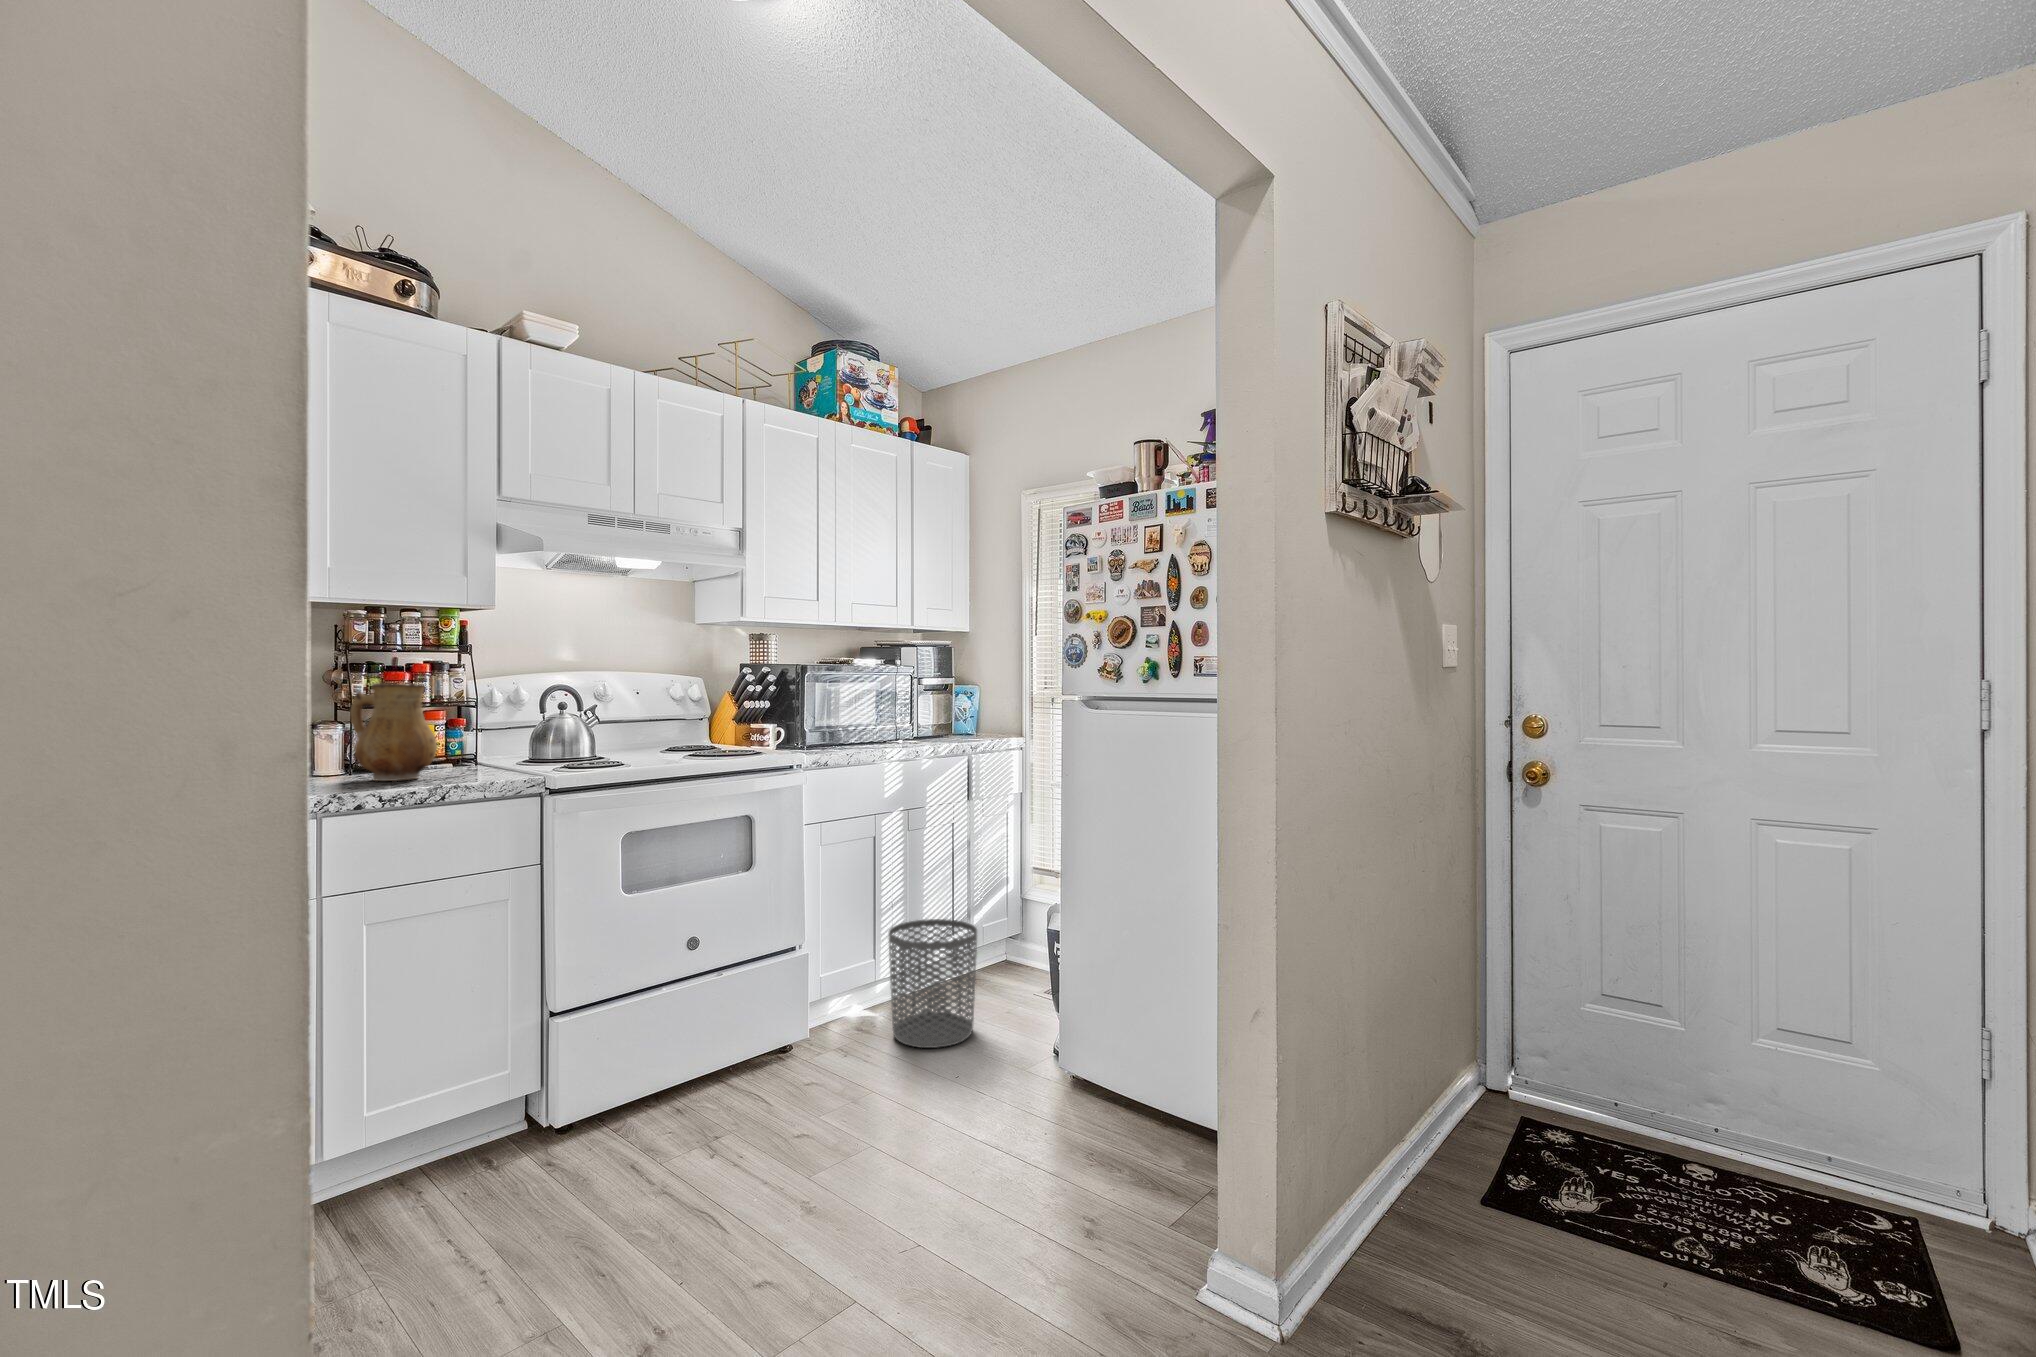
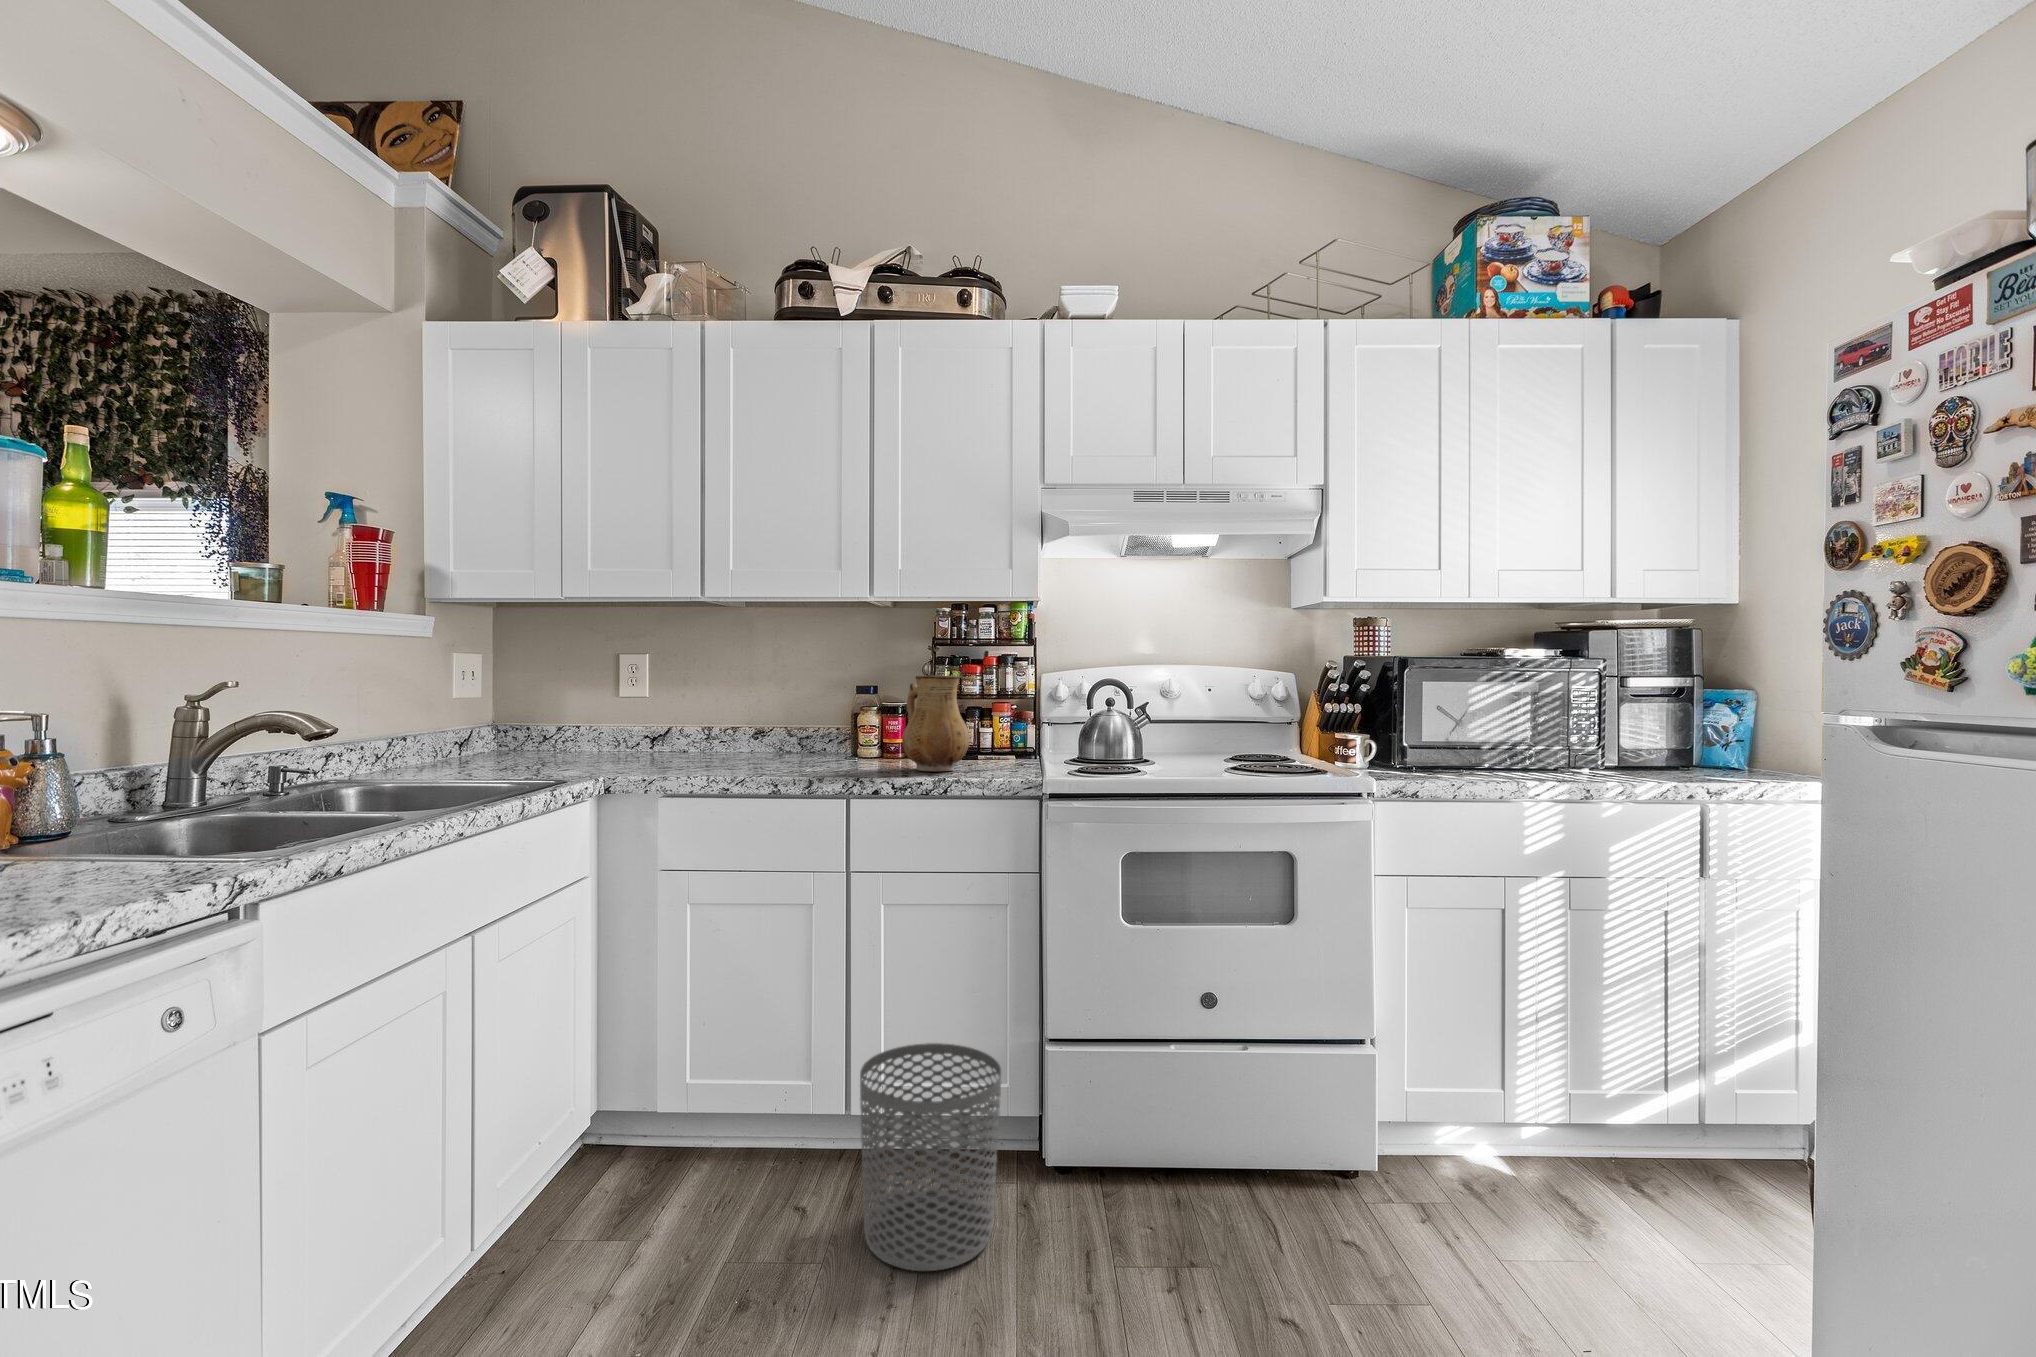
waste bin: present [889,919,977,1048] -> present [860,1043,1001,1271]

